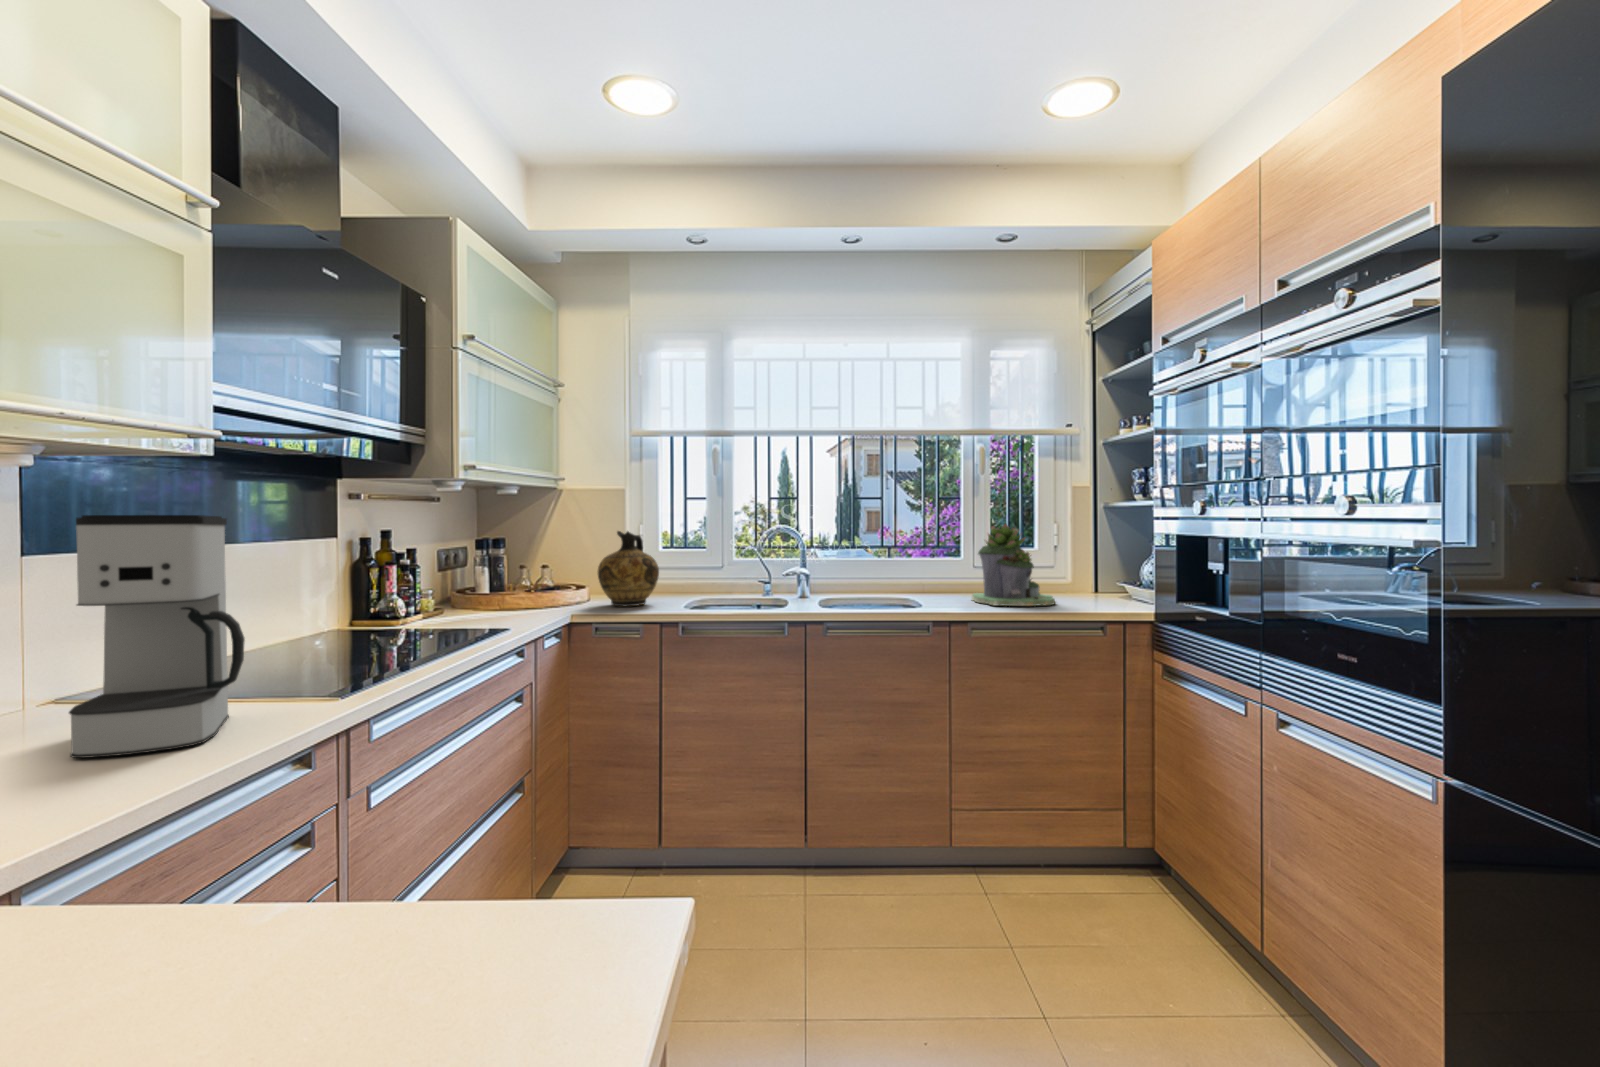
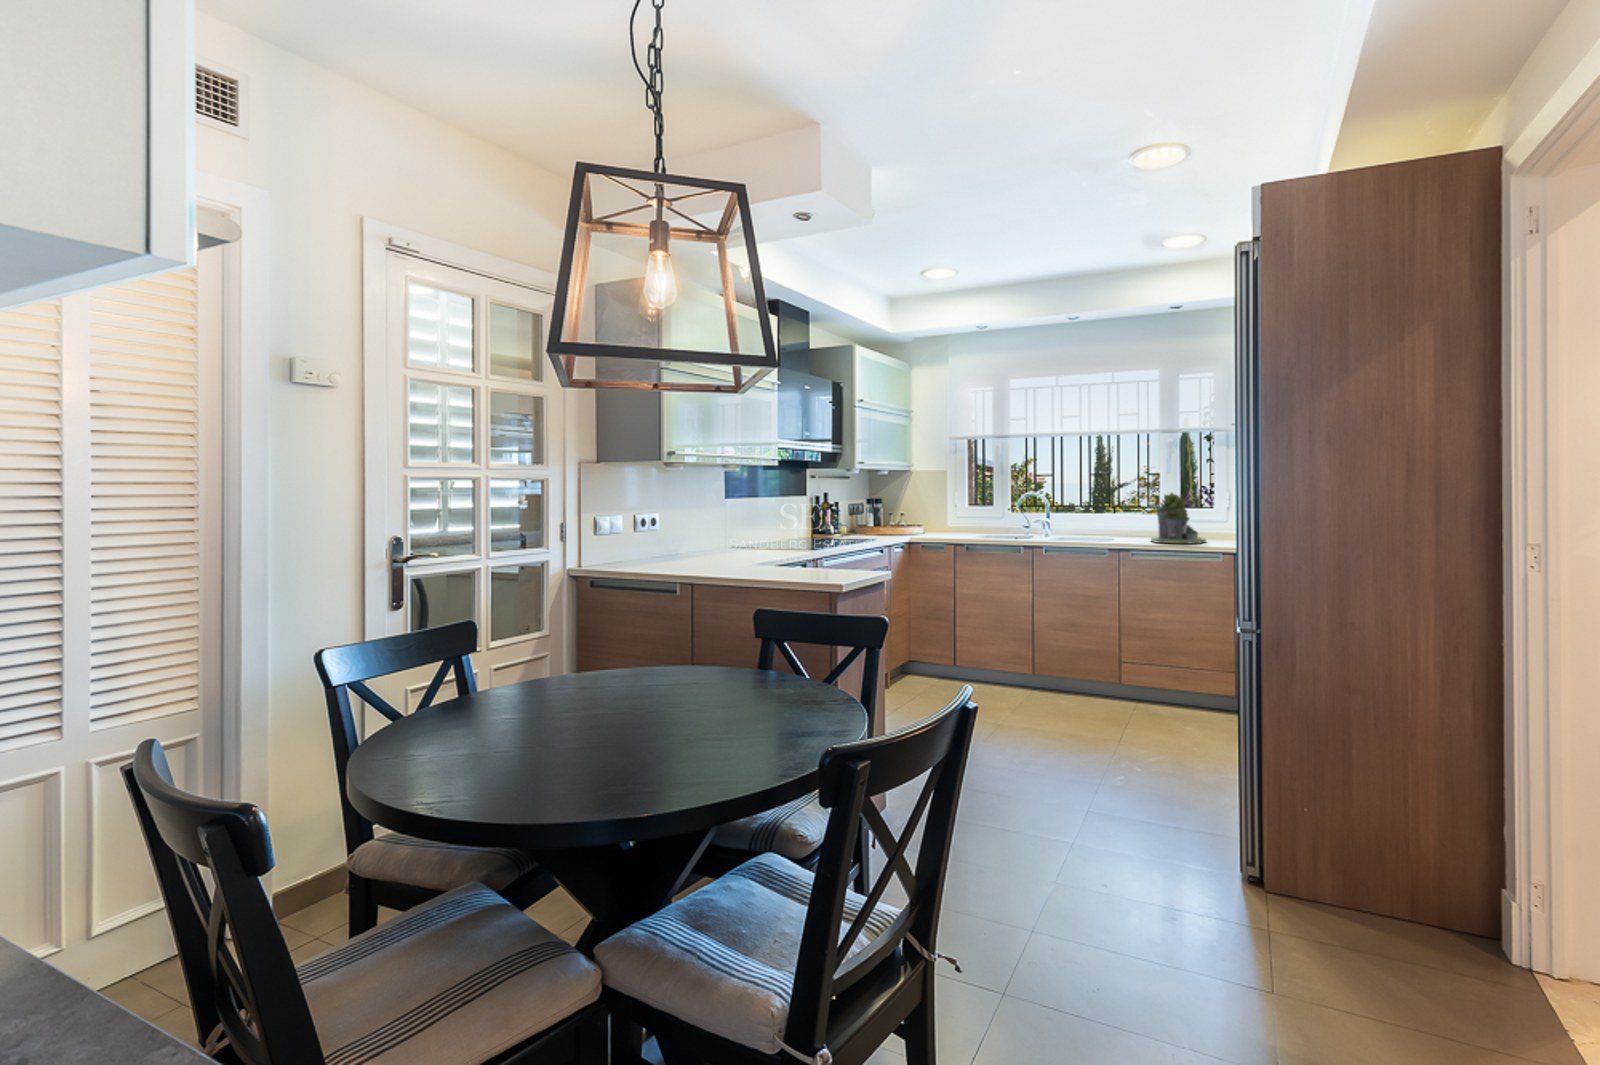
coffee maker: present [69,515,245,758] -> none [754,486,792,553]
ceramic jug: present [598,531,659,606] -> none [927,495,961,536]

